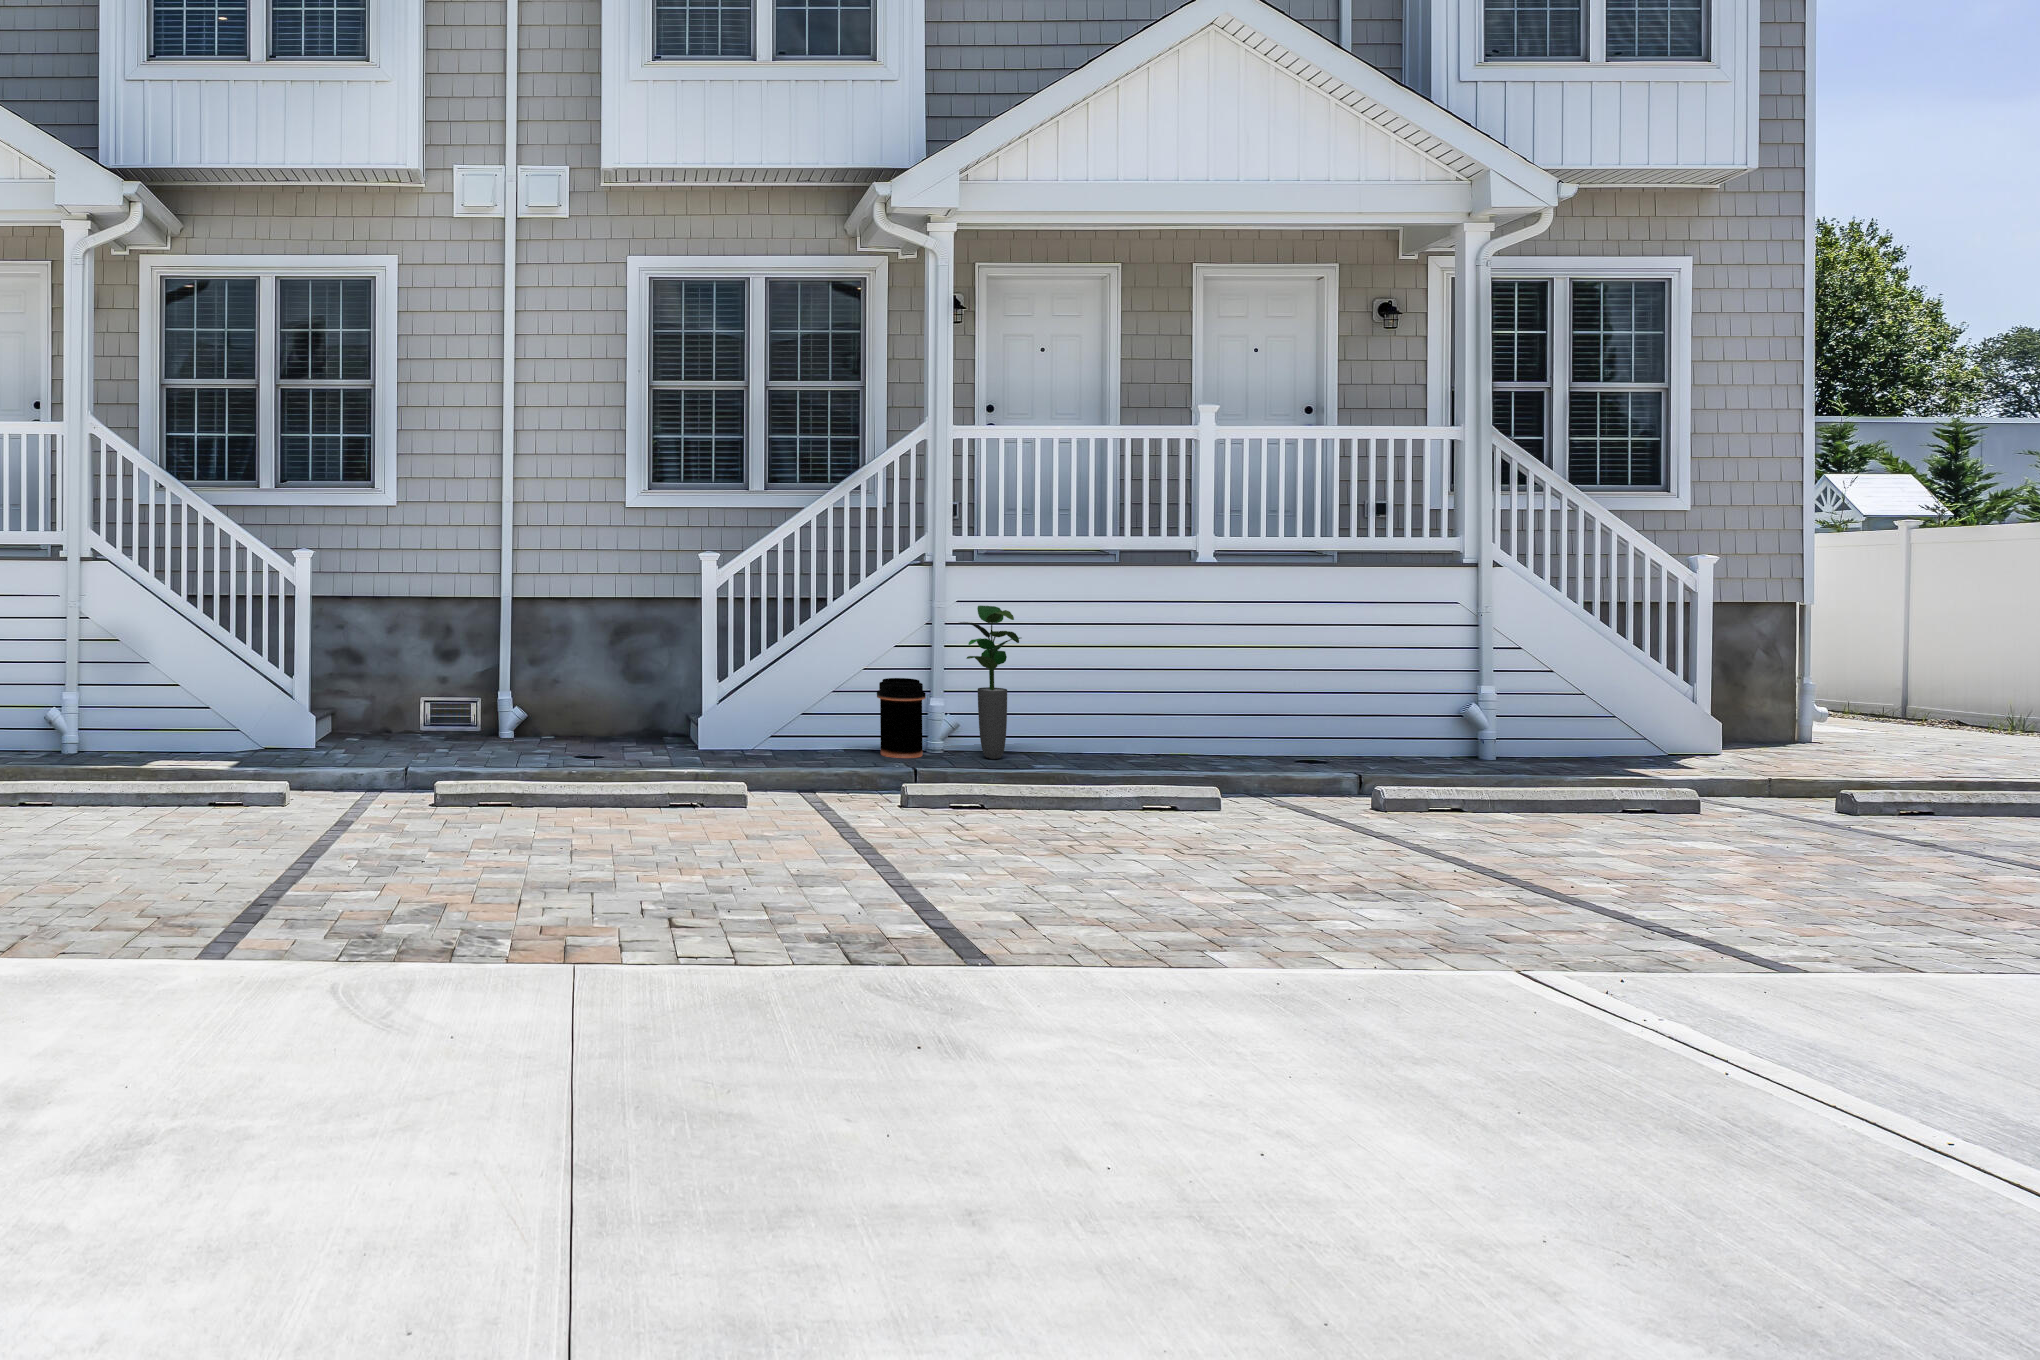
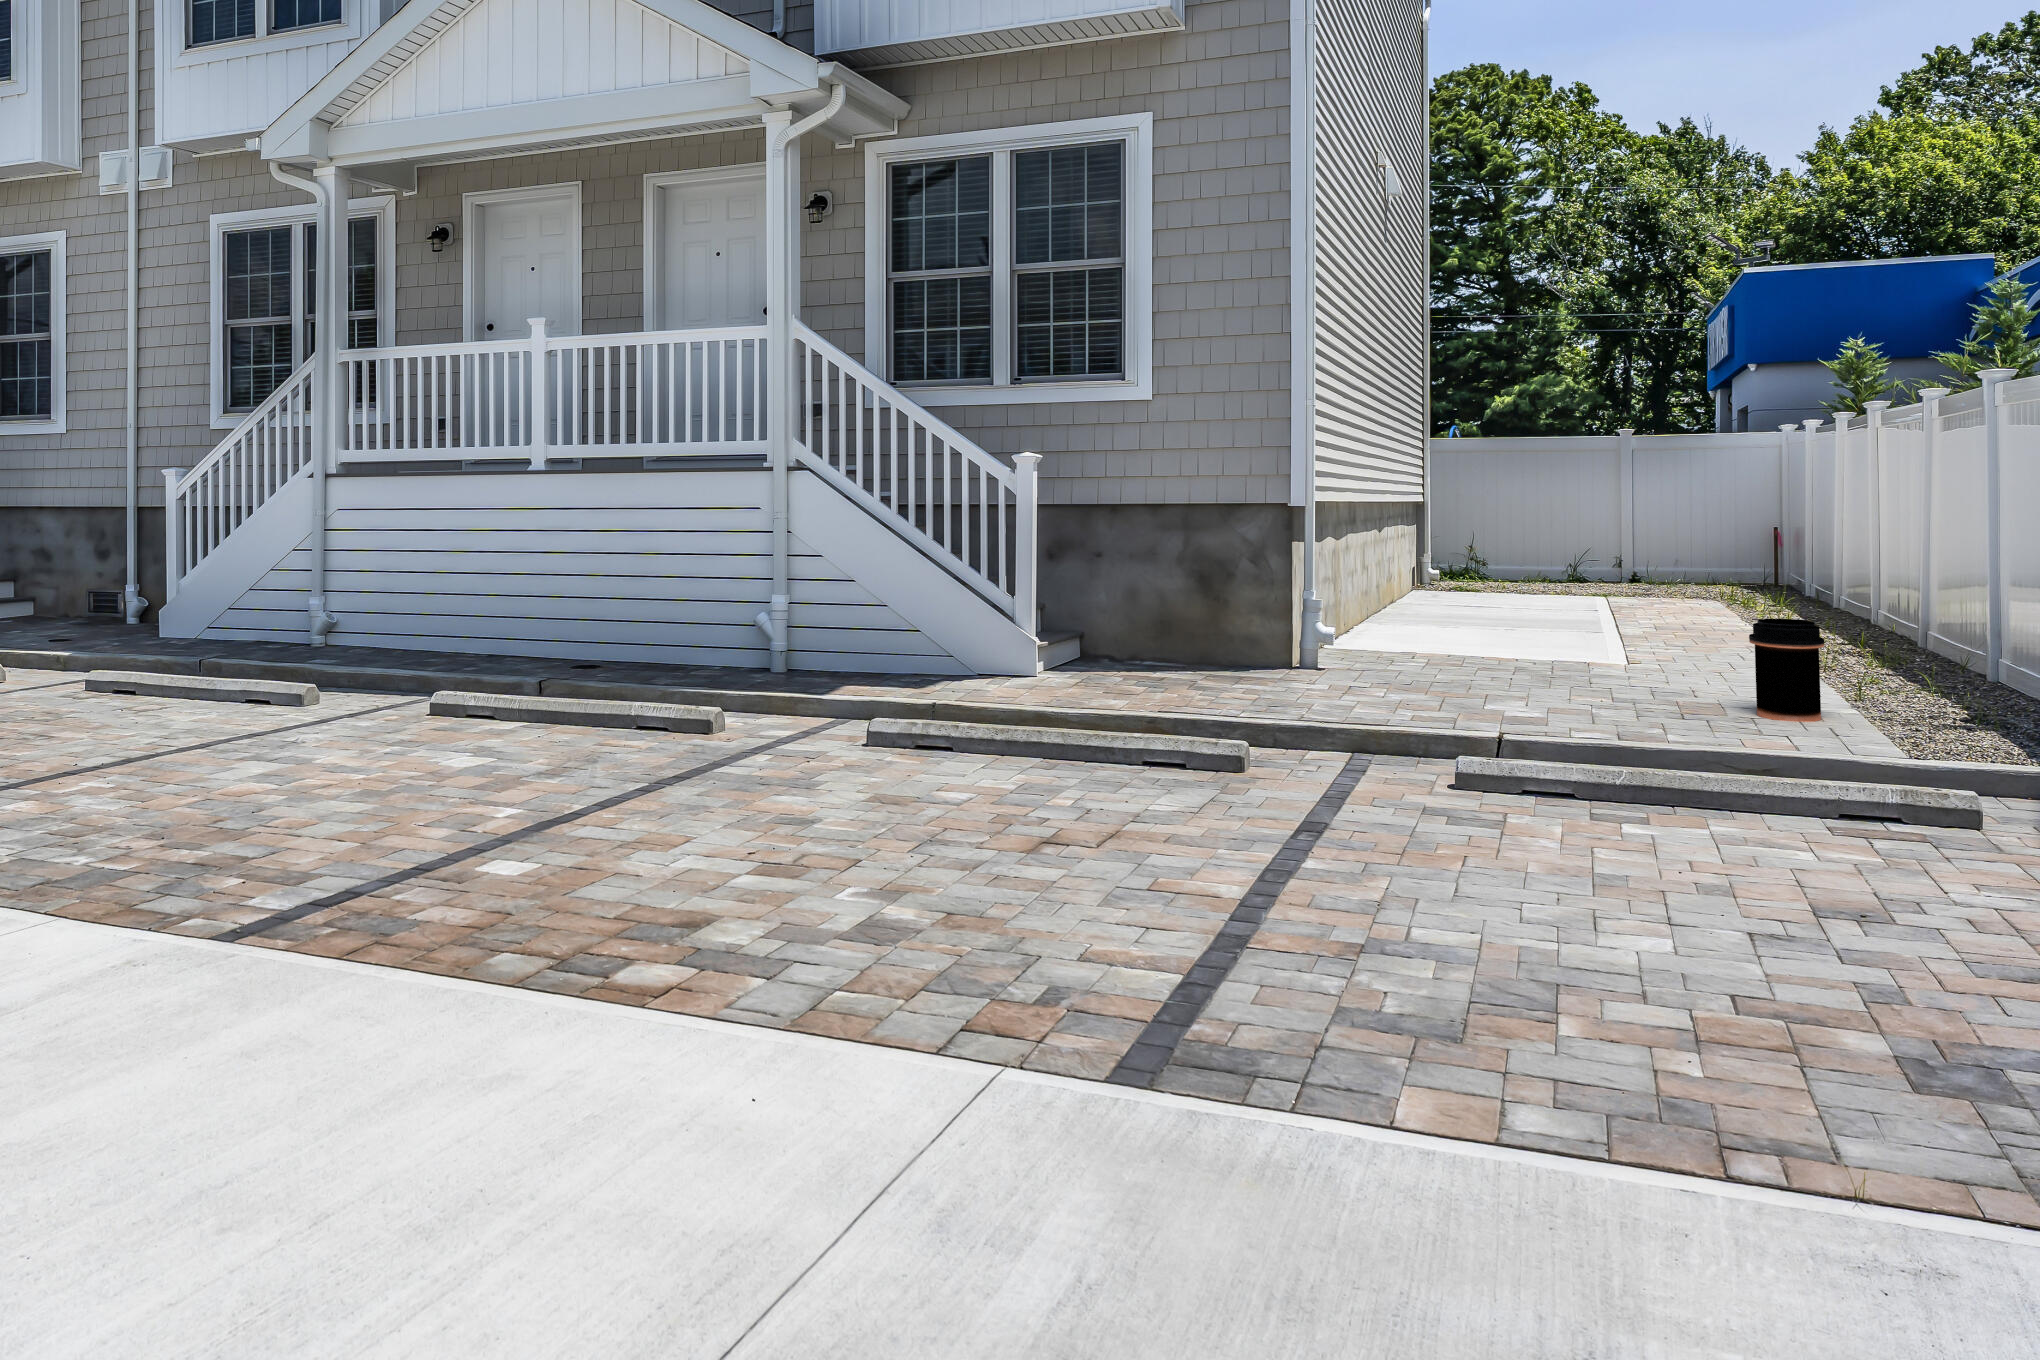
potted plant: present [960,606,1020,759] -> none [1870,528,1976,731]

